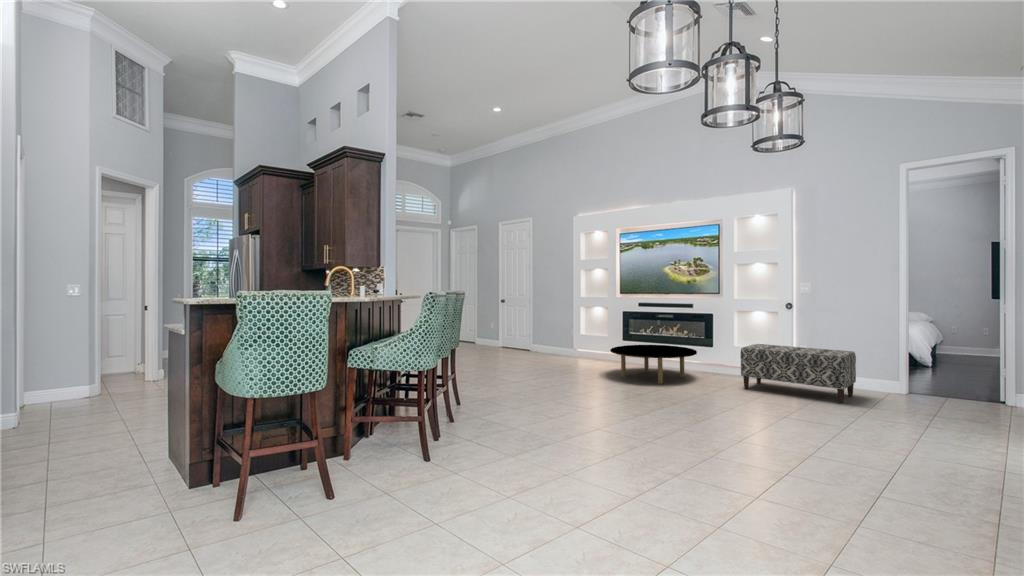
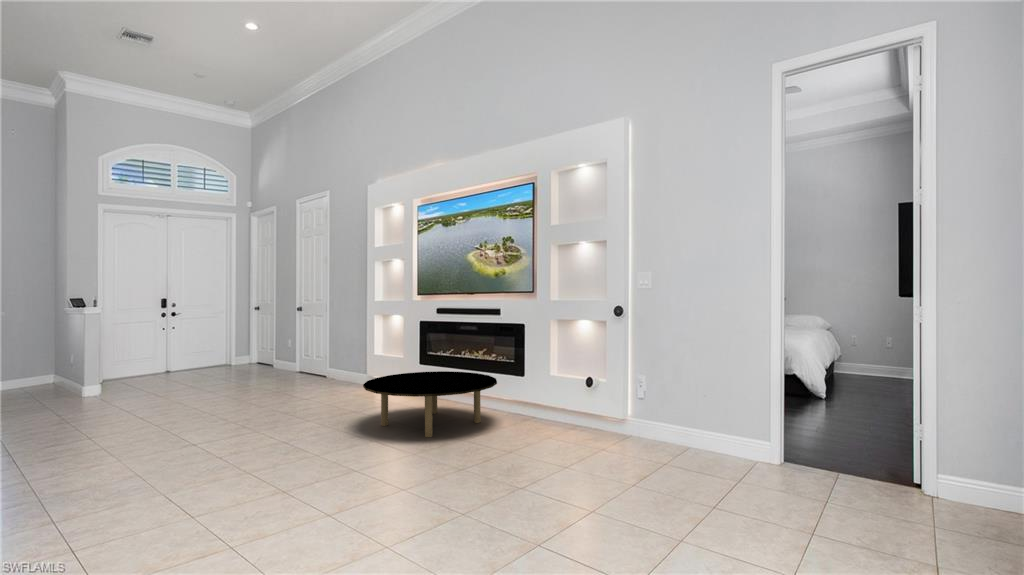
bench: present [740,344,856,403] -> none [543,370,706,472]

